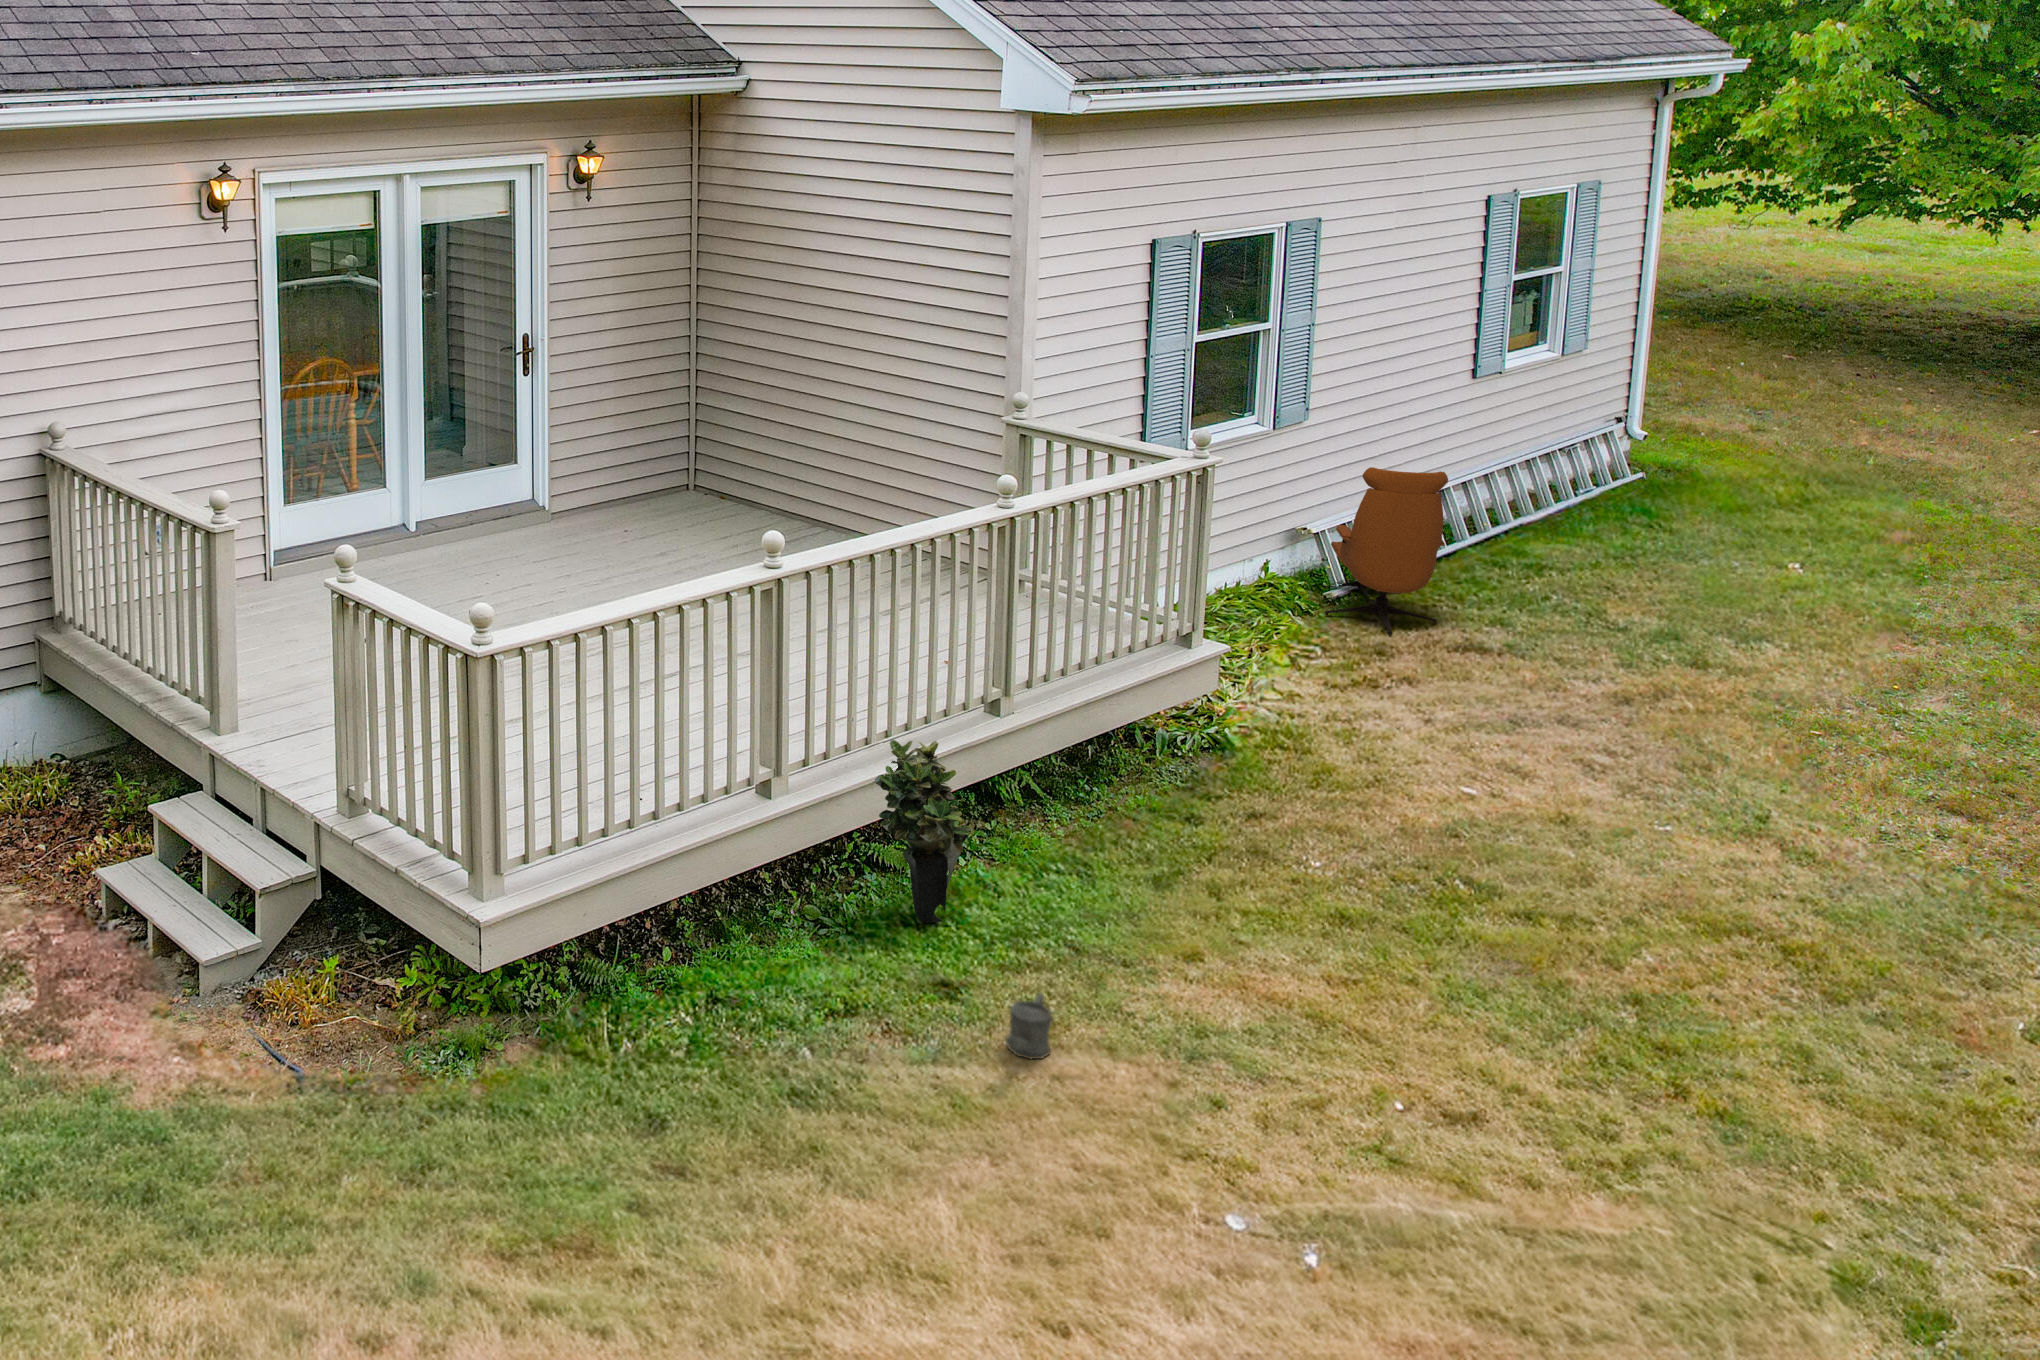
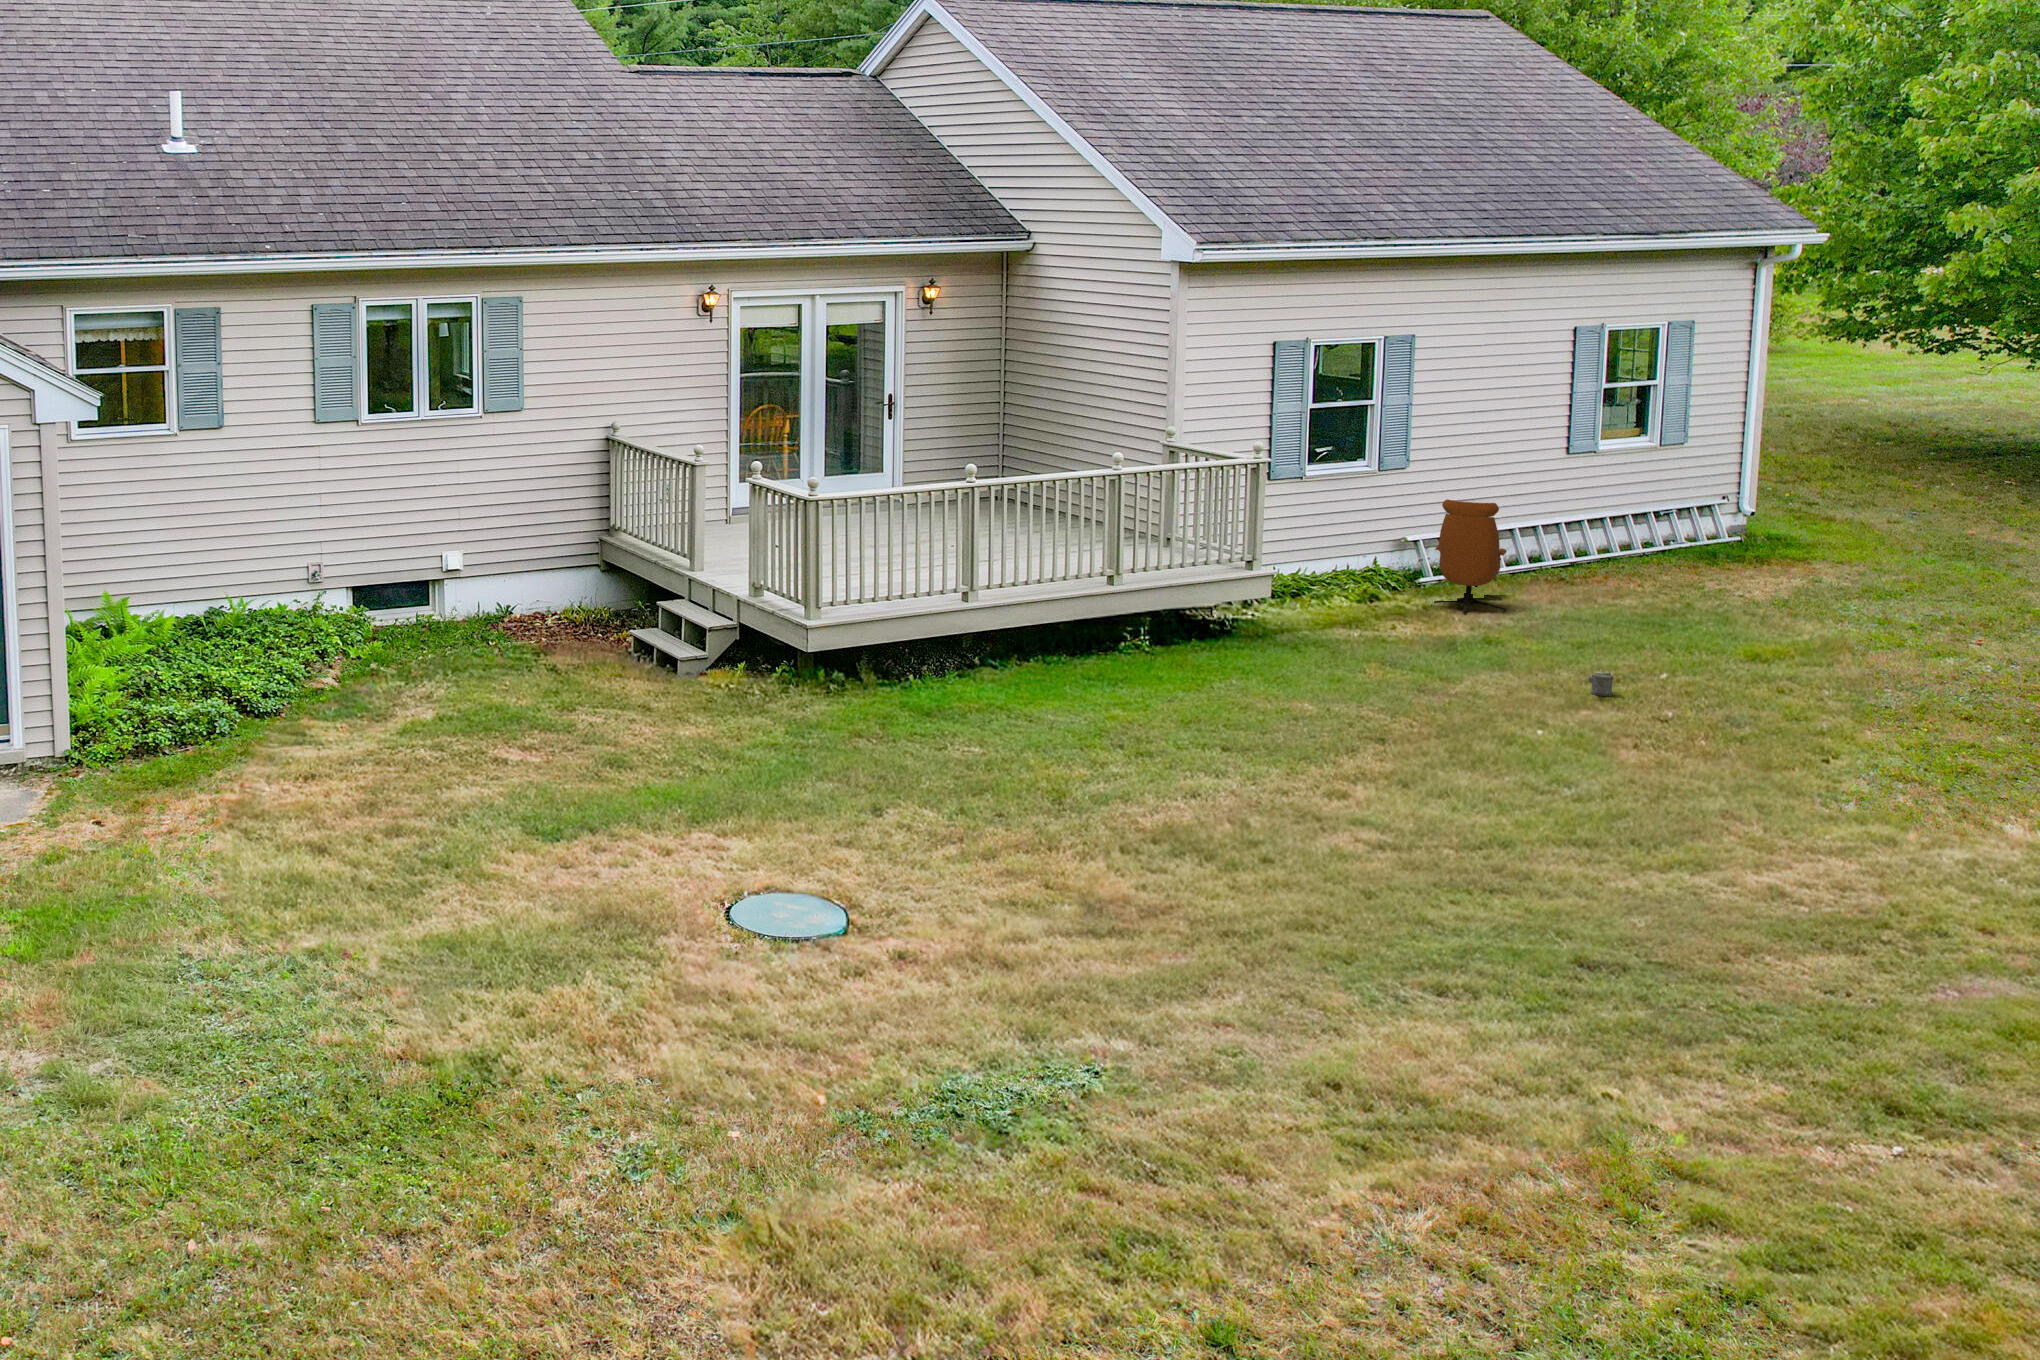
potted plant: present [874,740,972,924] -> none [1025,586,1077,677]
watering can: present [1006,993,1052,1059] -> present [1588,672,1613,696]

